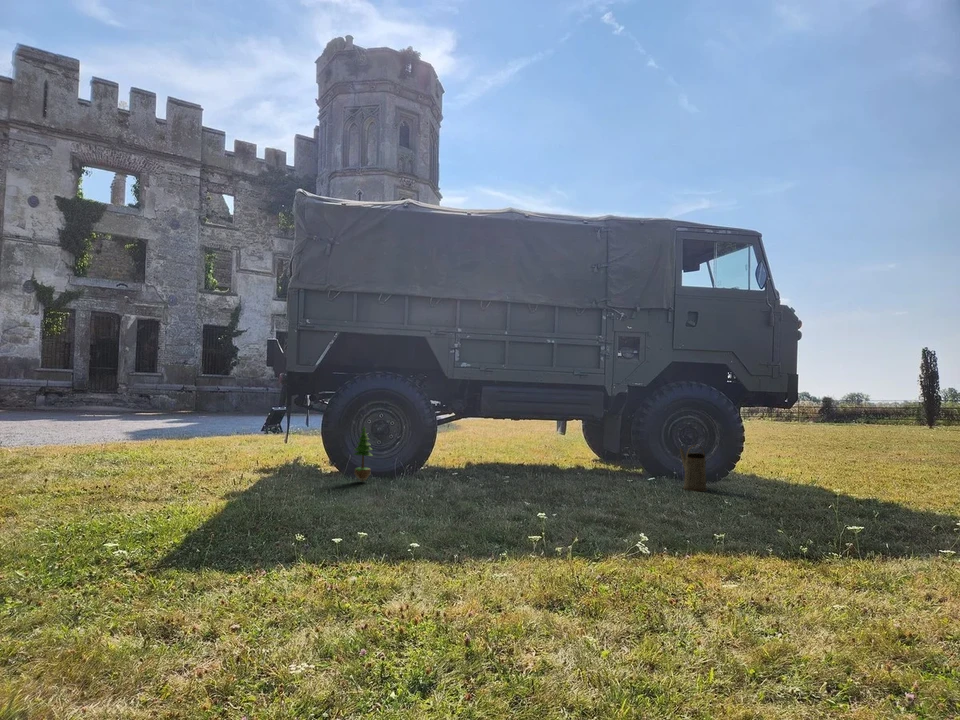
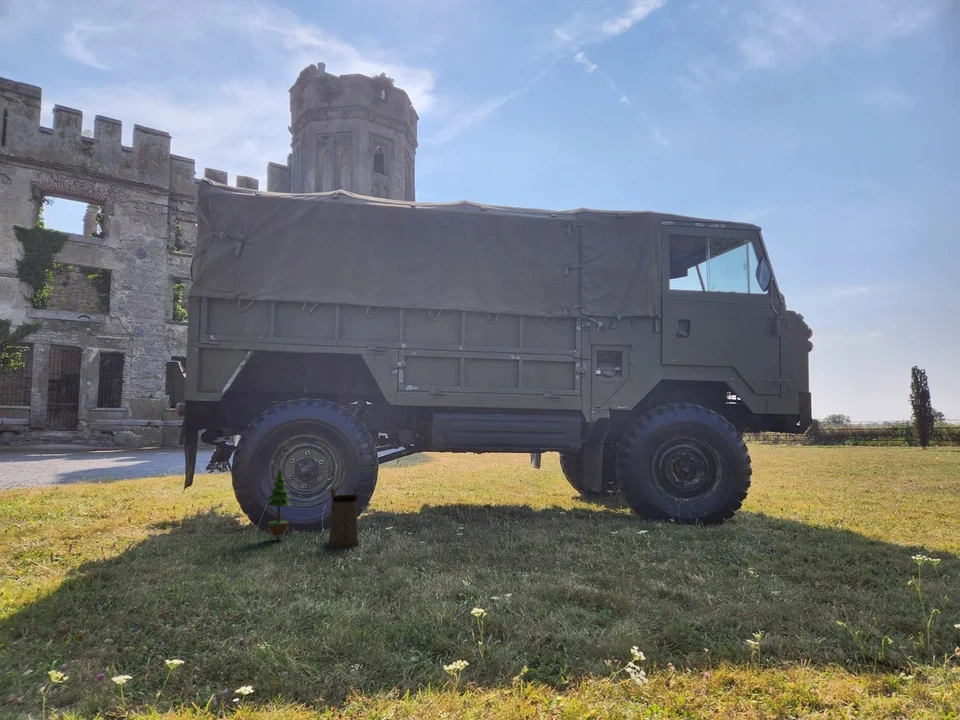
watering can: present [680,445,707,491] -> present [328,484,359,548]

